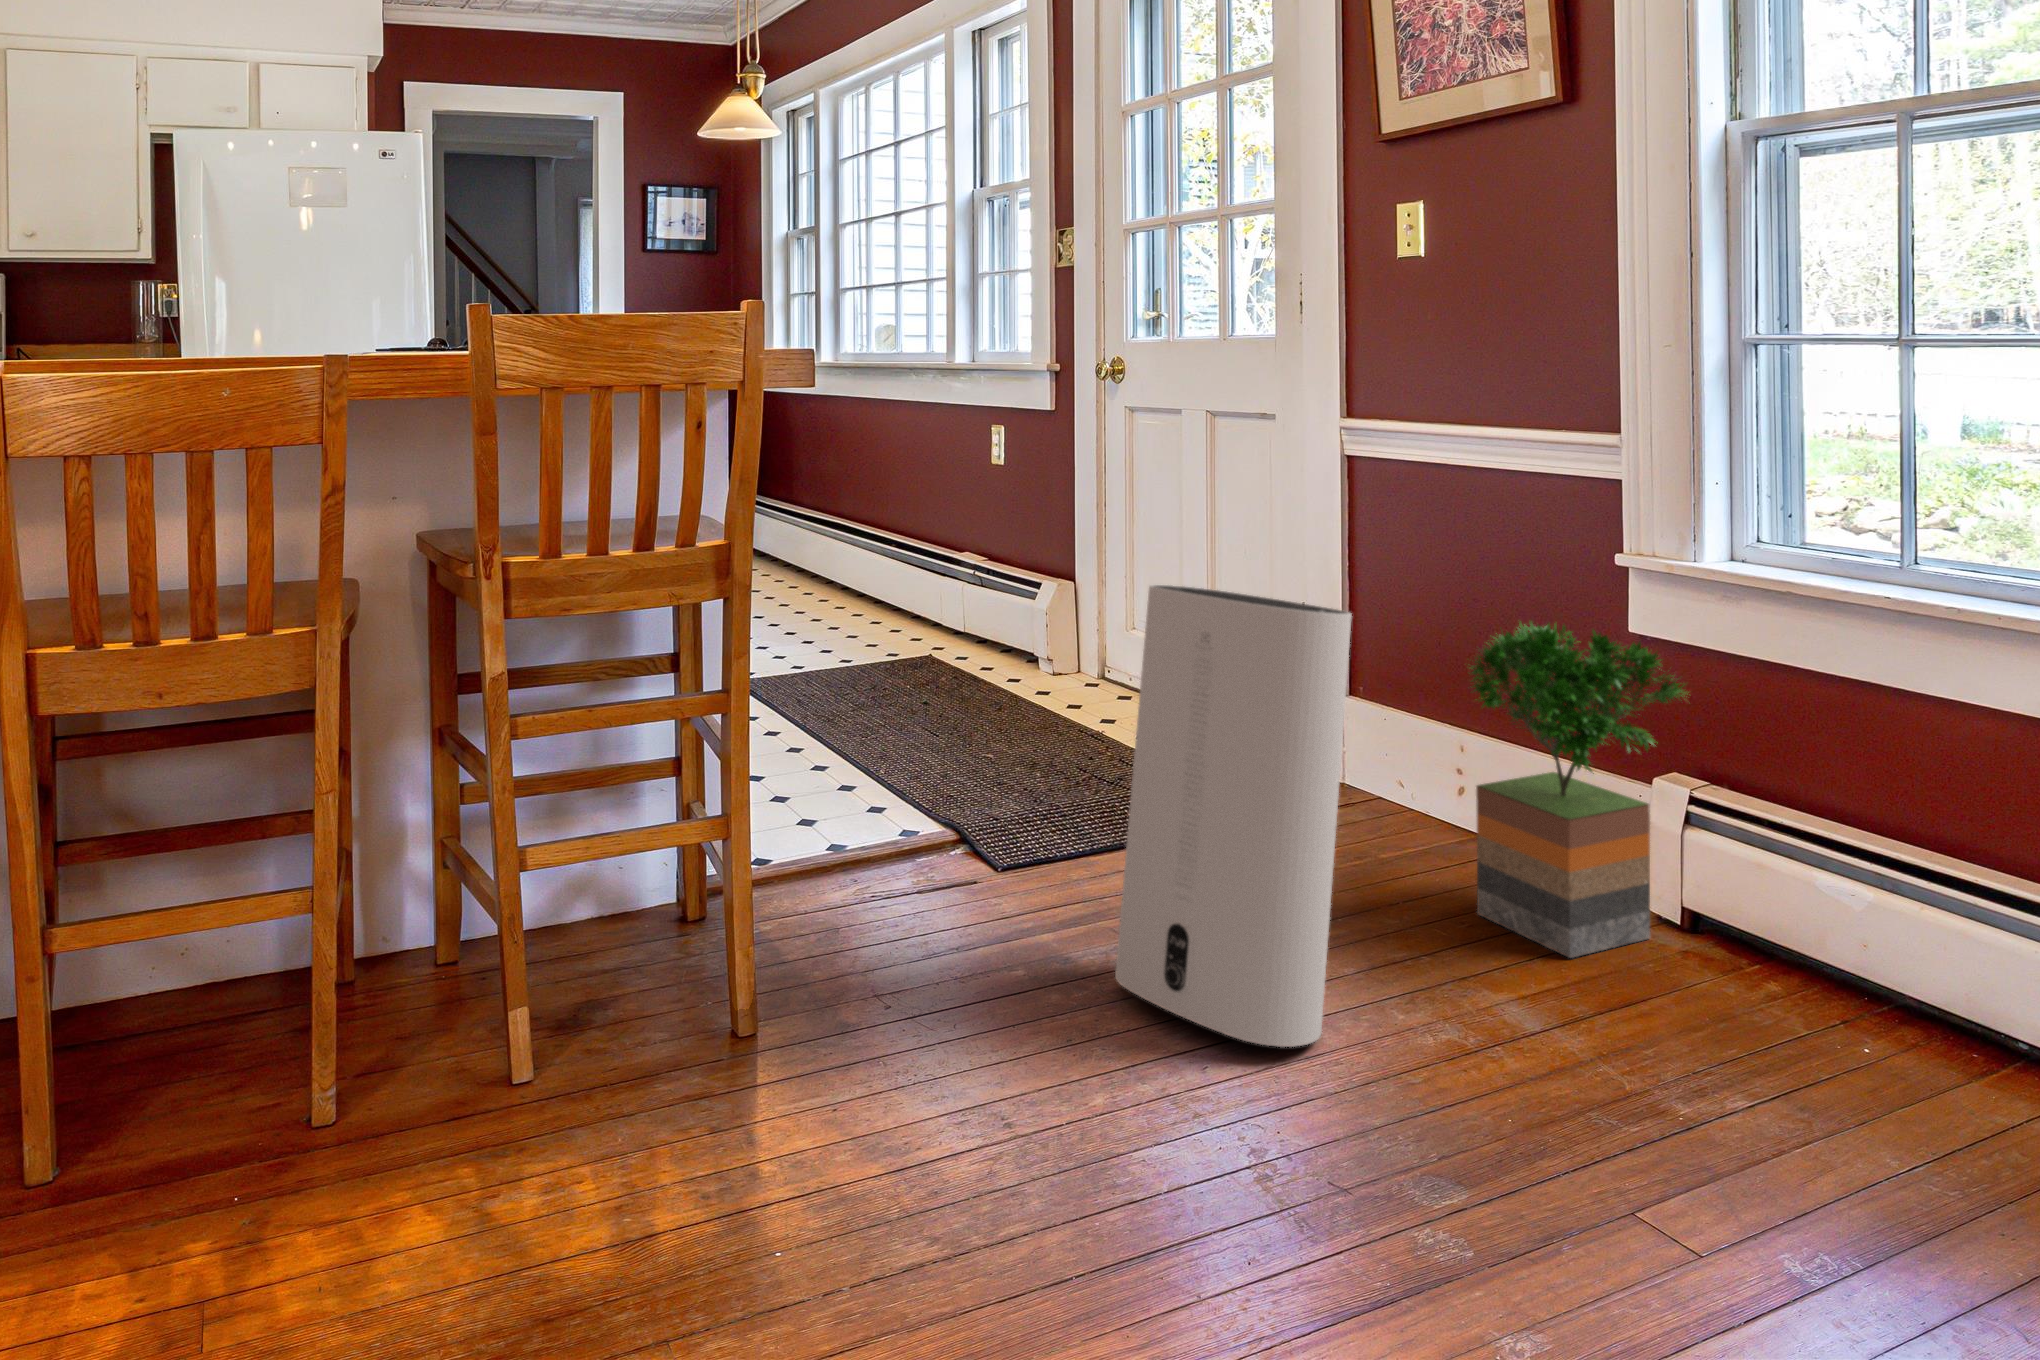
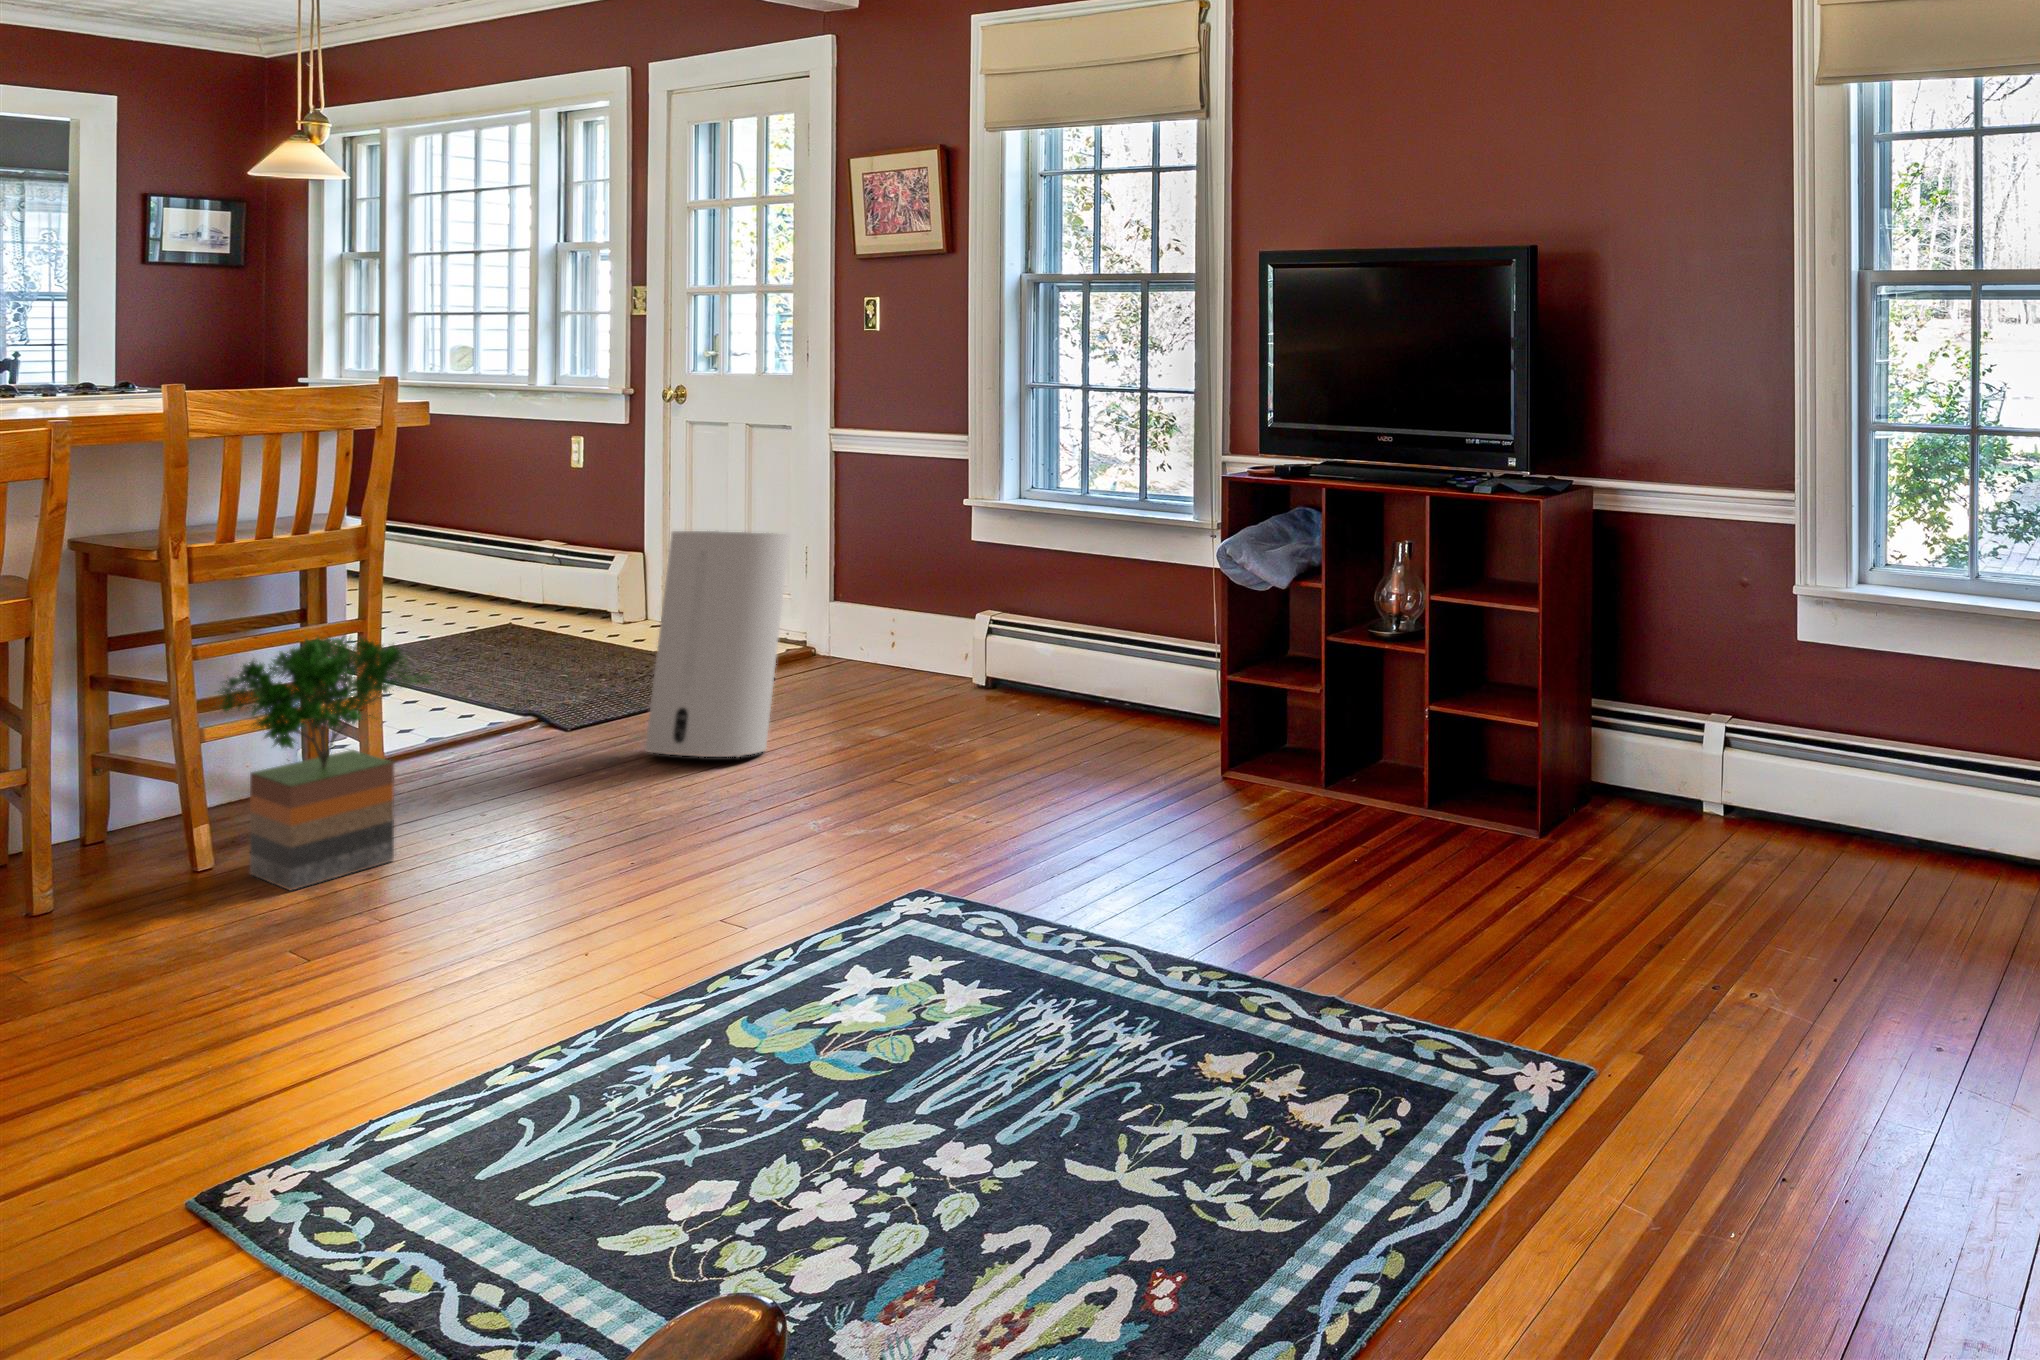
potted tree: present [1471,623,1685,958] -> present [218,637,434,890]

